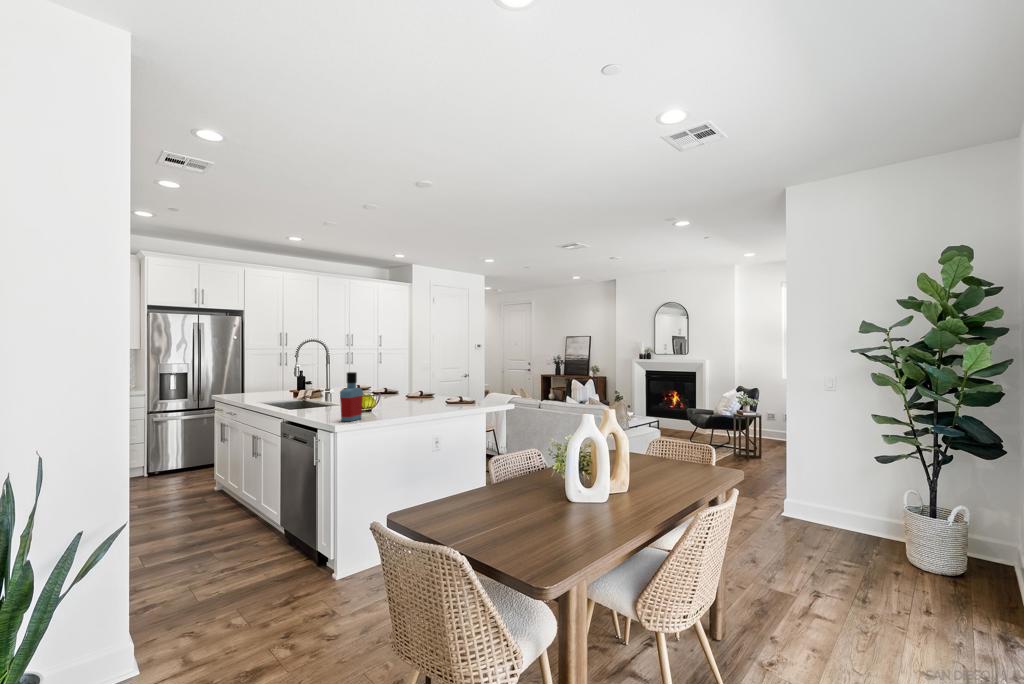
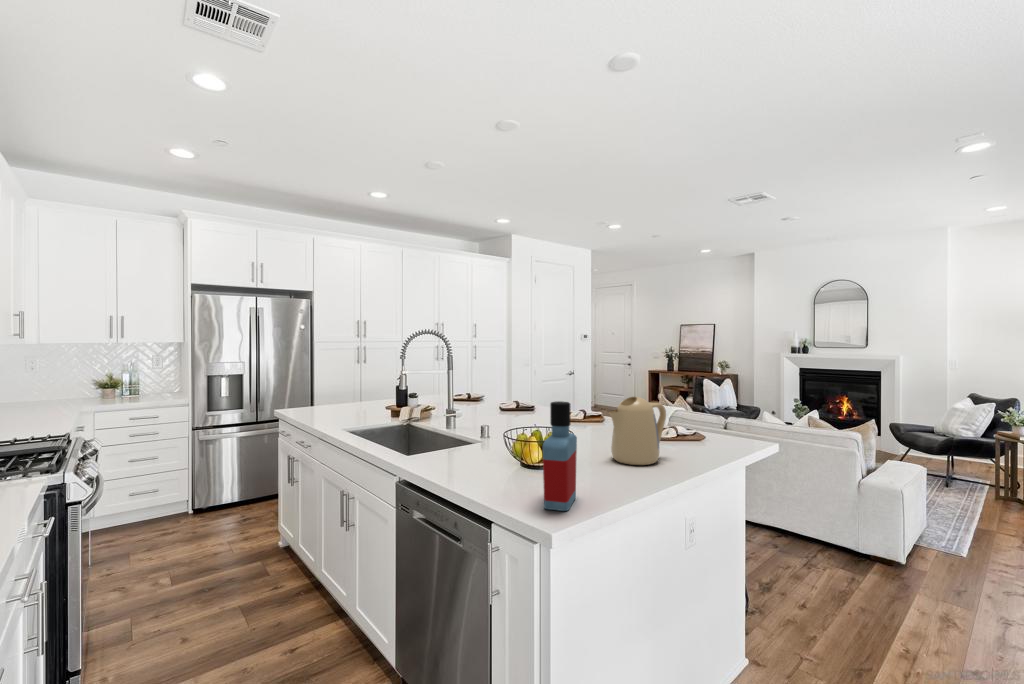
kettle: none [400,375,435,411] -> present [609,397,666,465]

